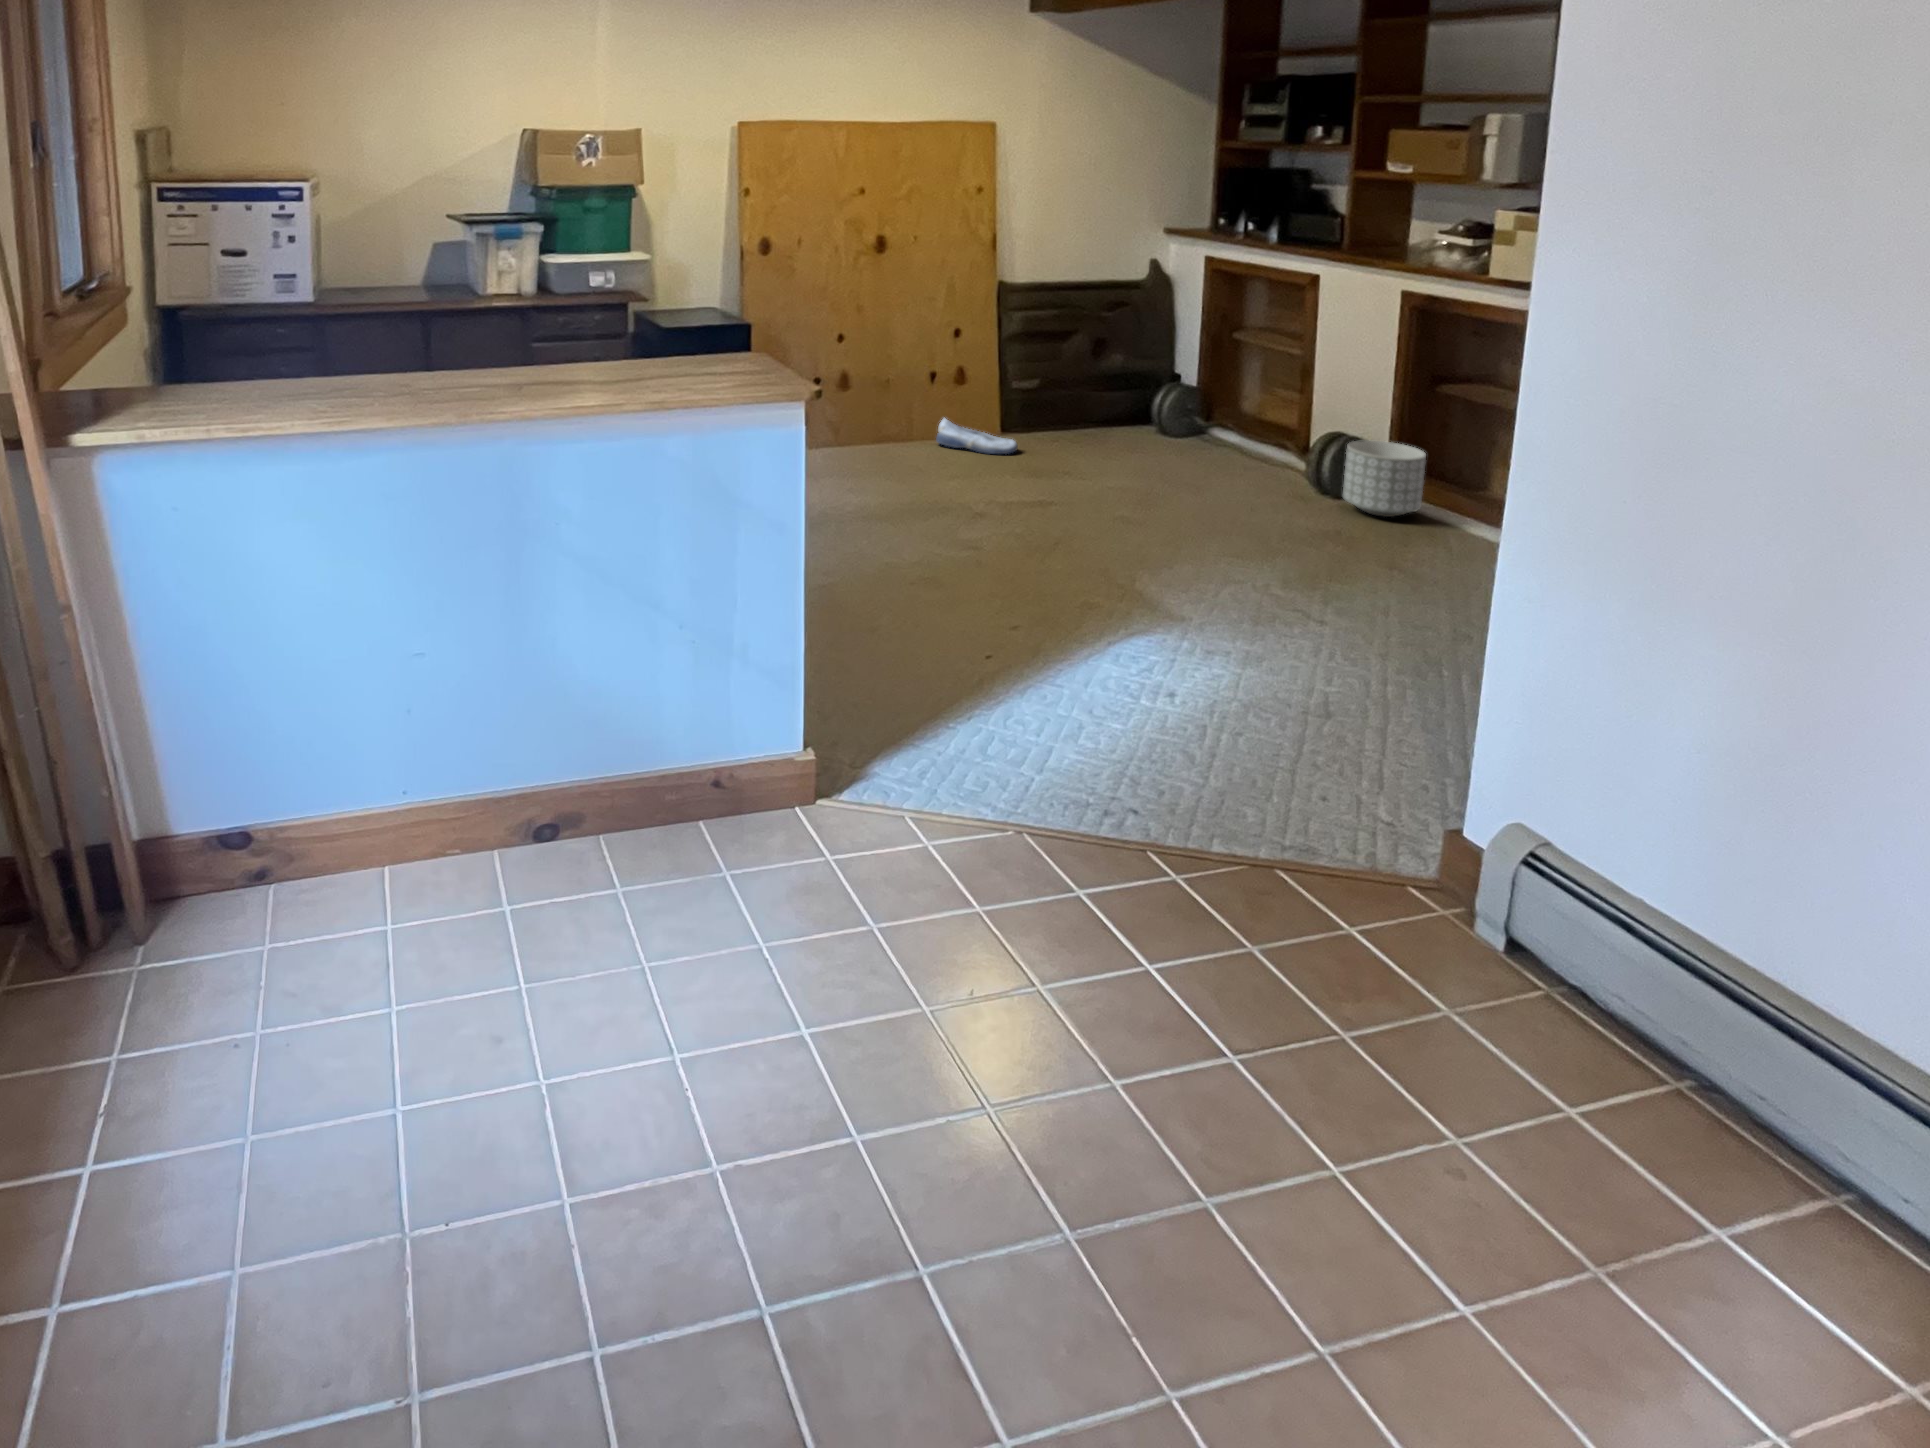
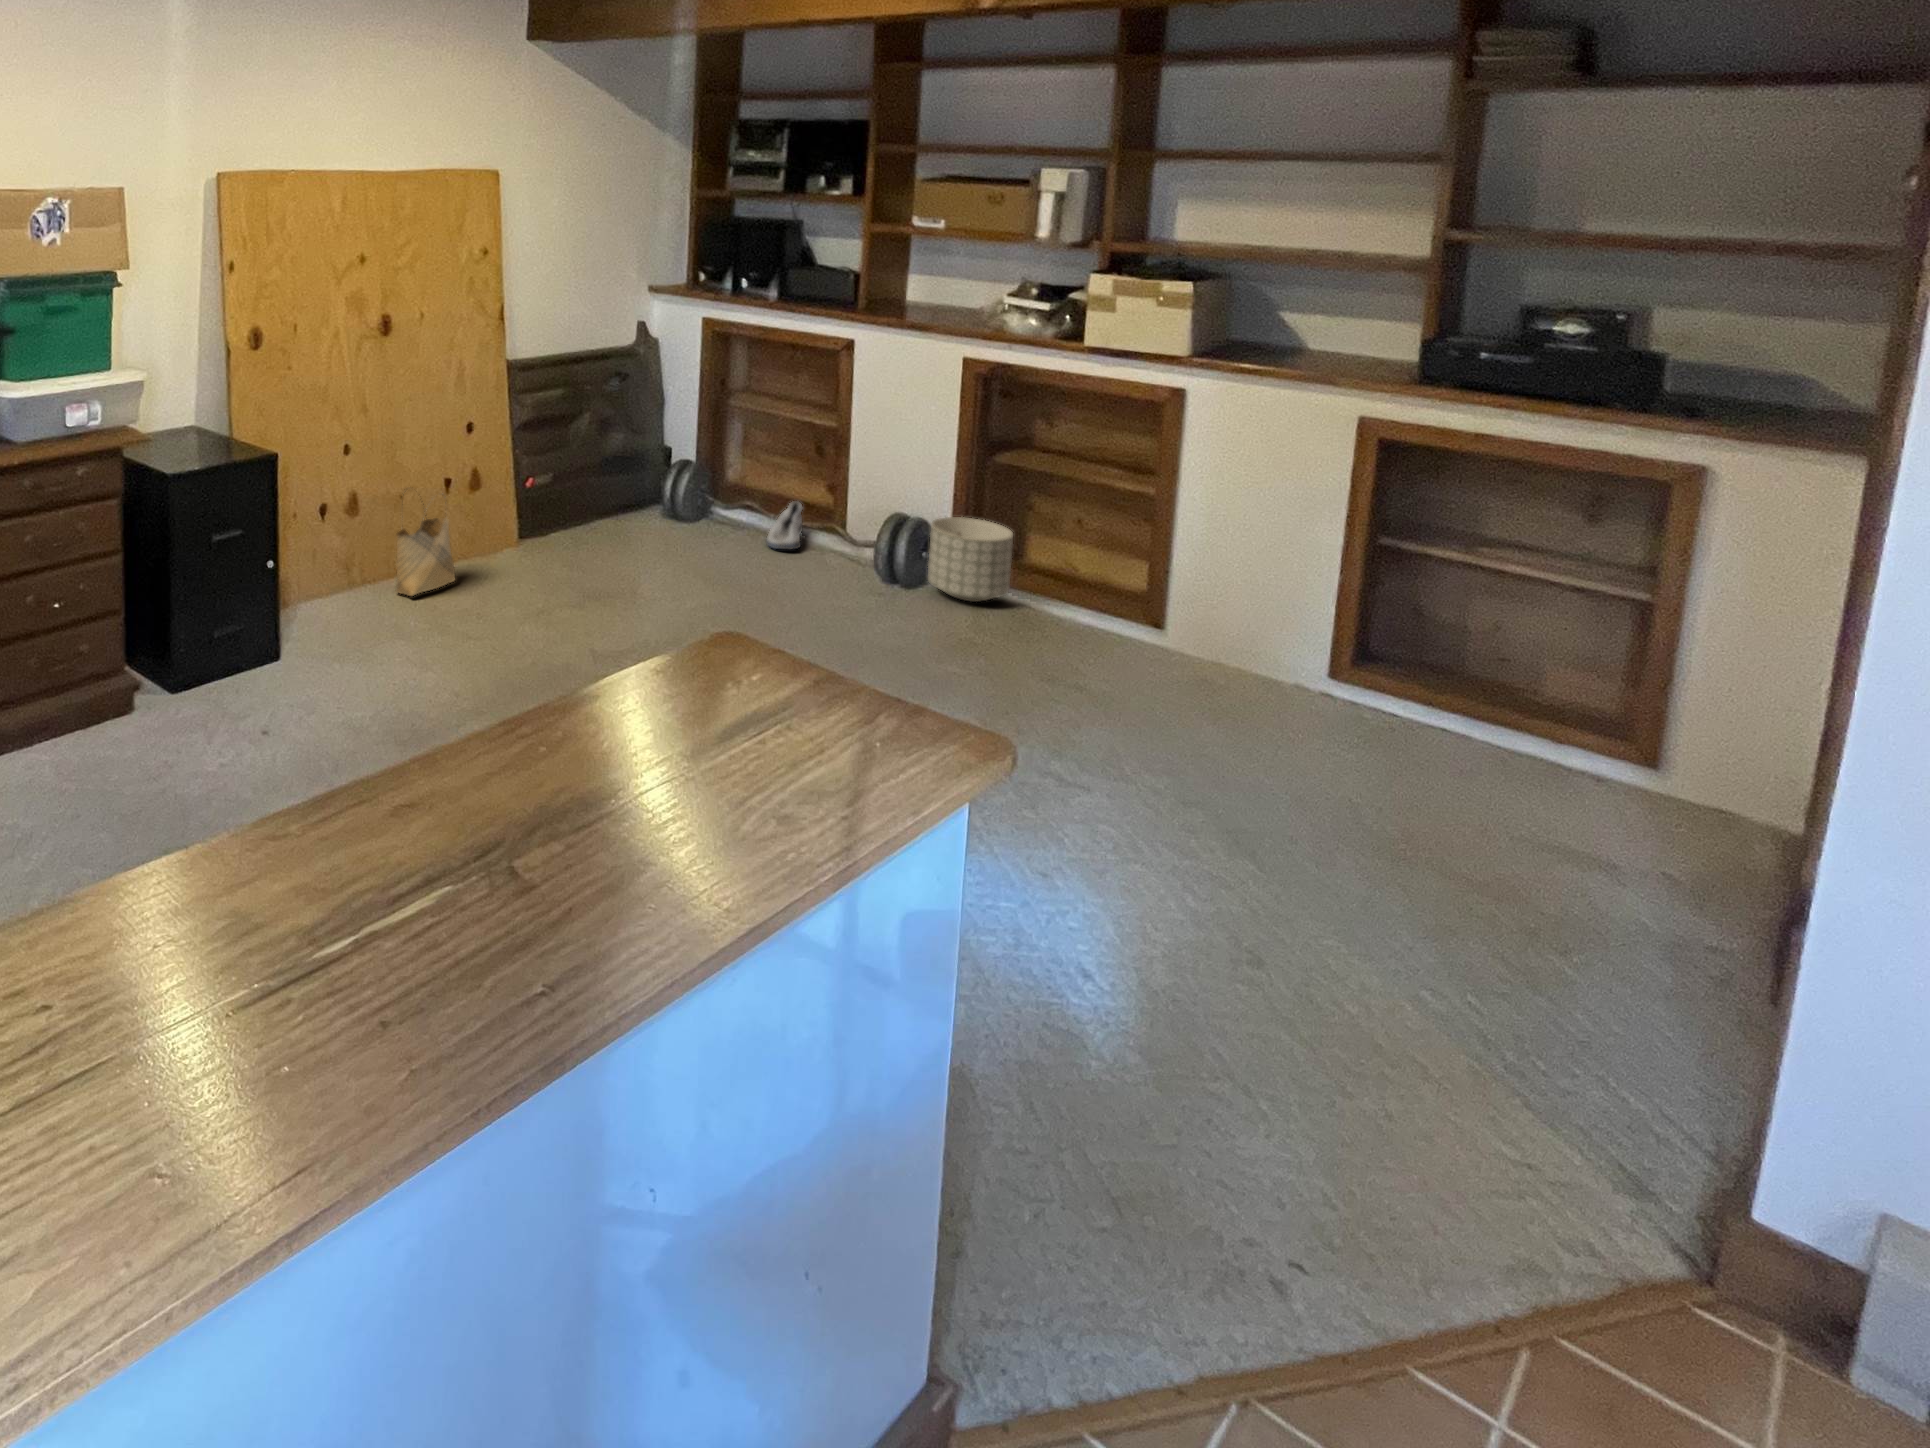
woven basket: none [864,371,917,454] -> present [396,491,455,596]
shoe: present [936,418,1018,454] -> present [766,501,803,549]

